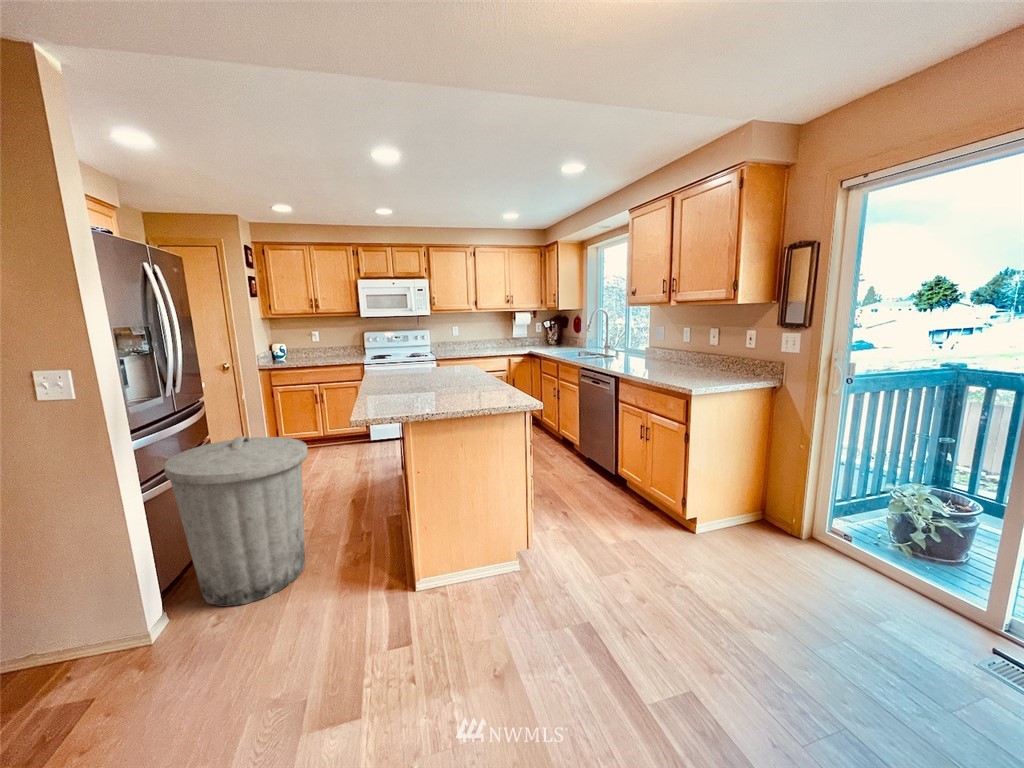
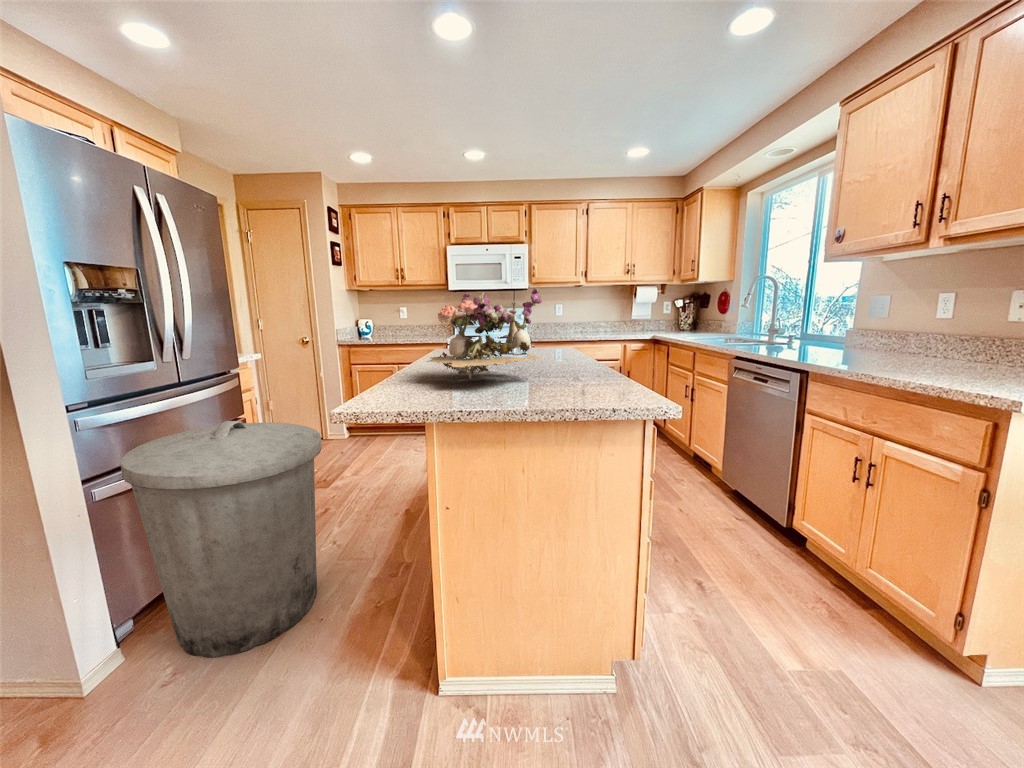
flower arrangement: none [390,336,465,395] -> present [427,286,542,379]

